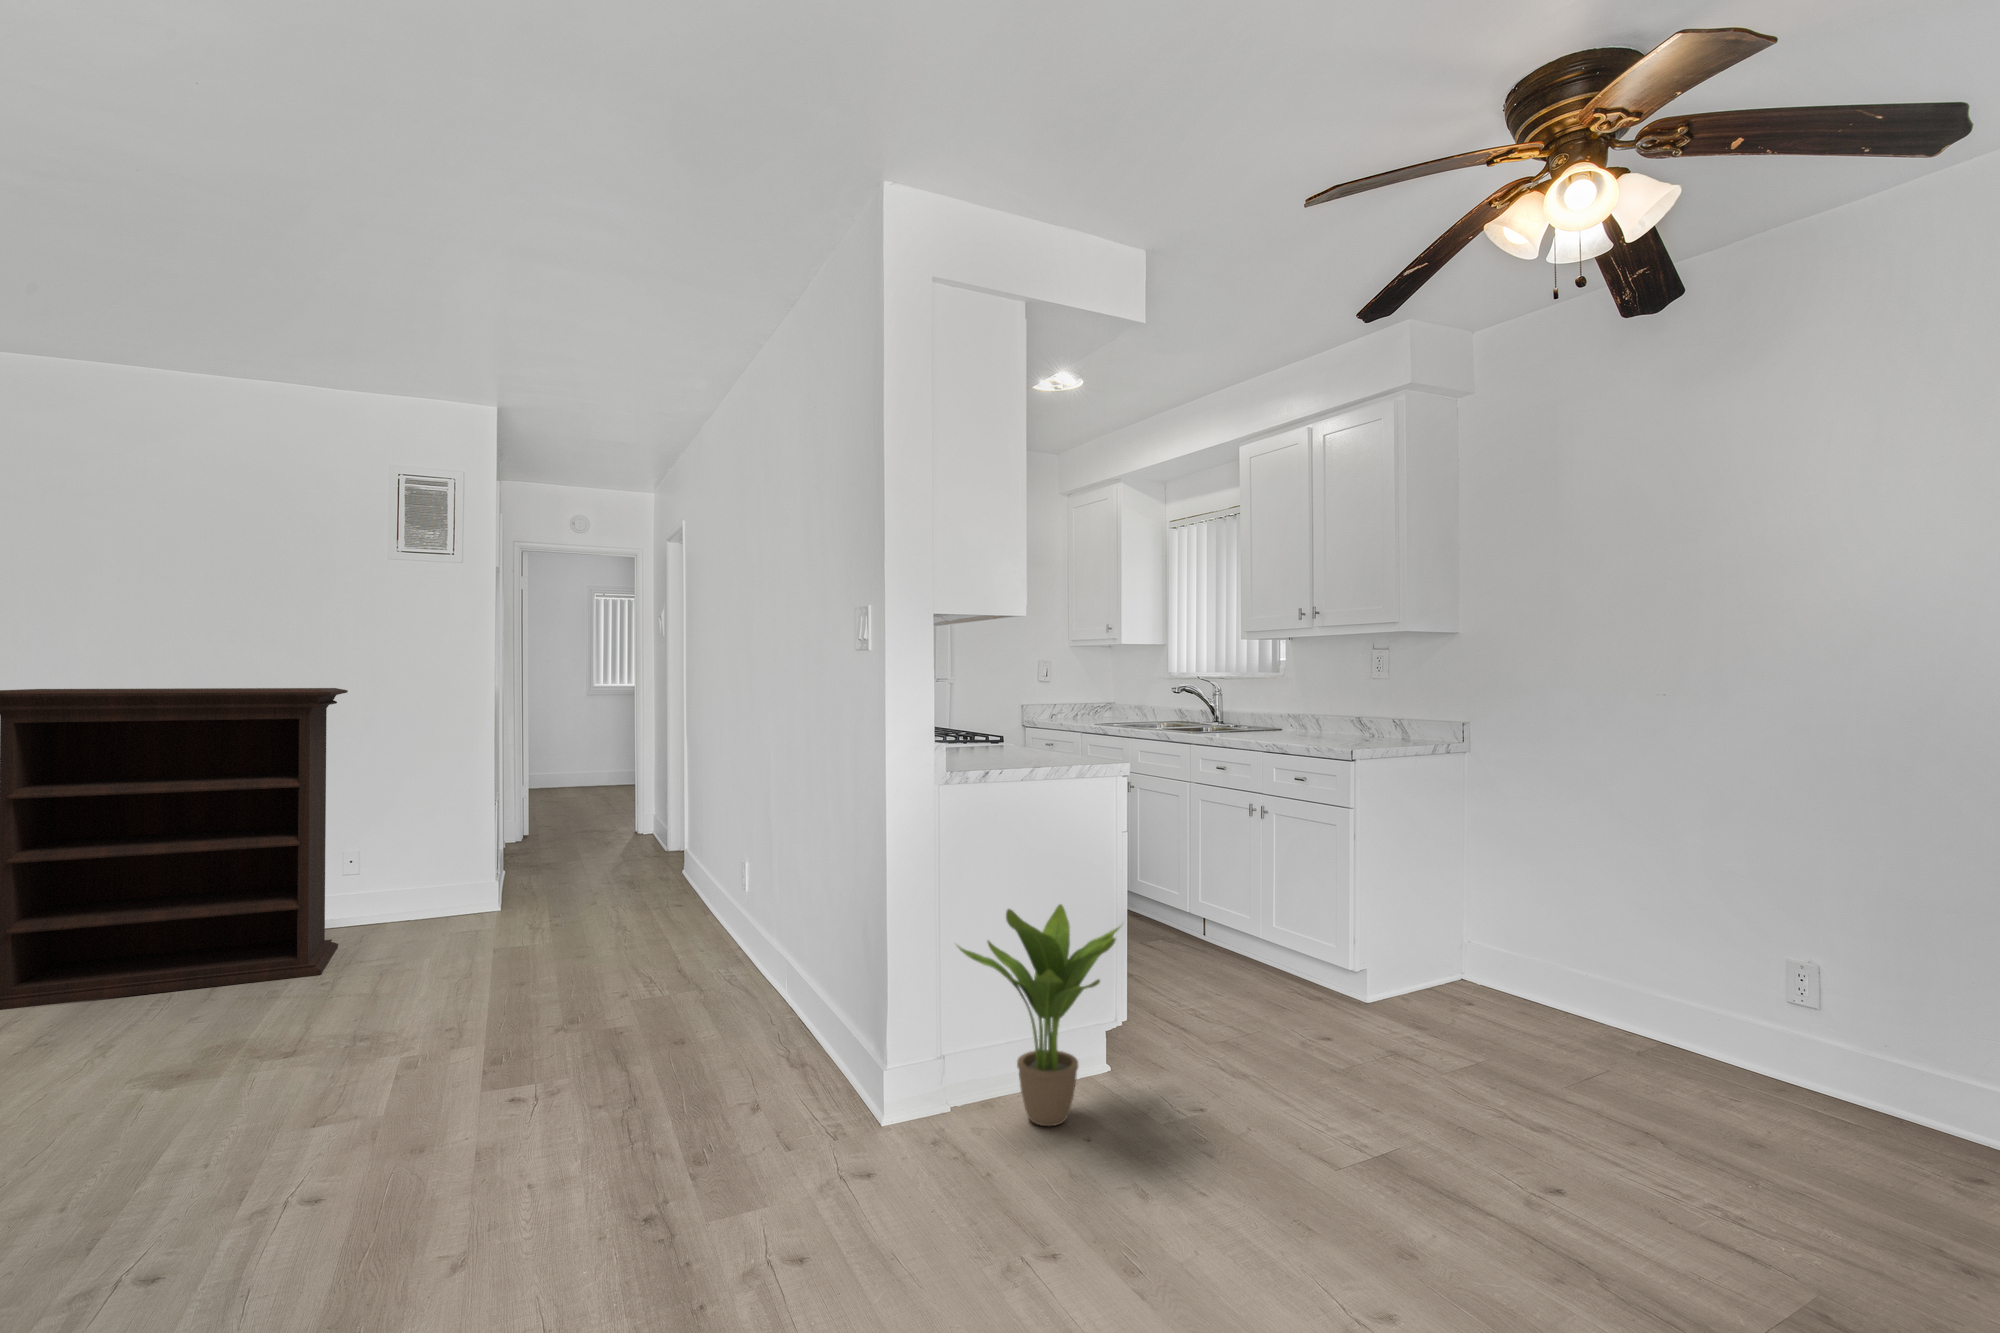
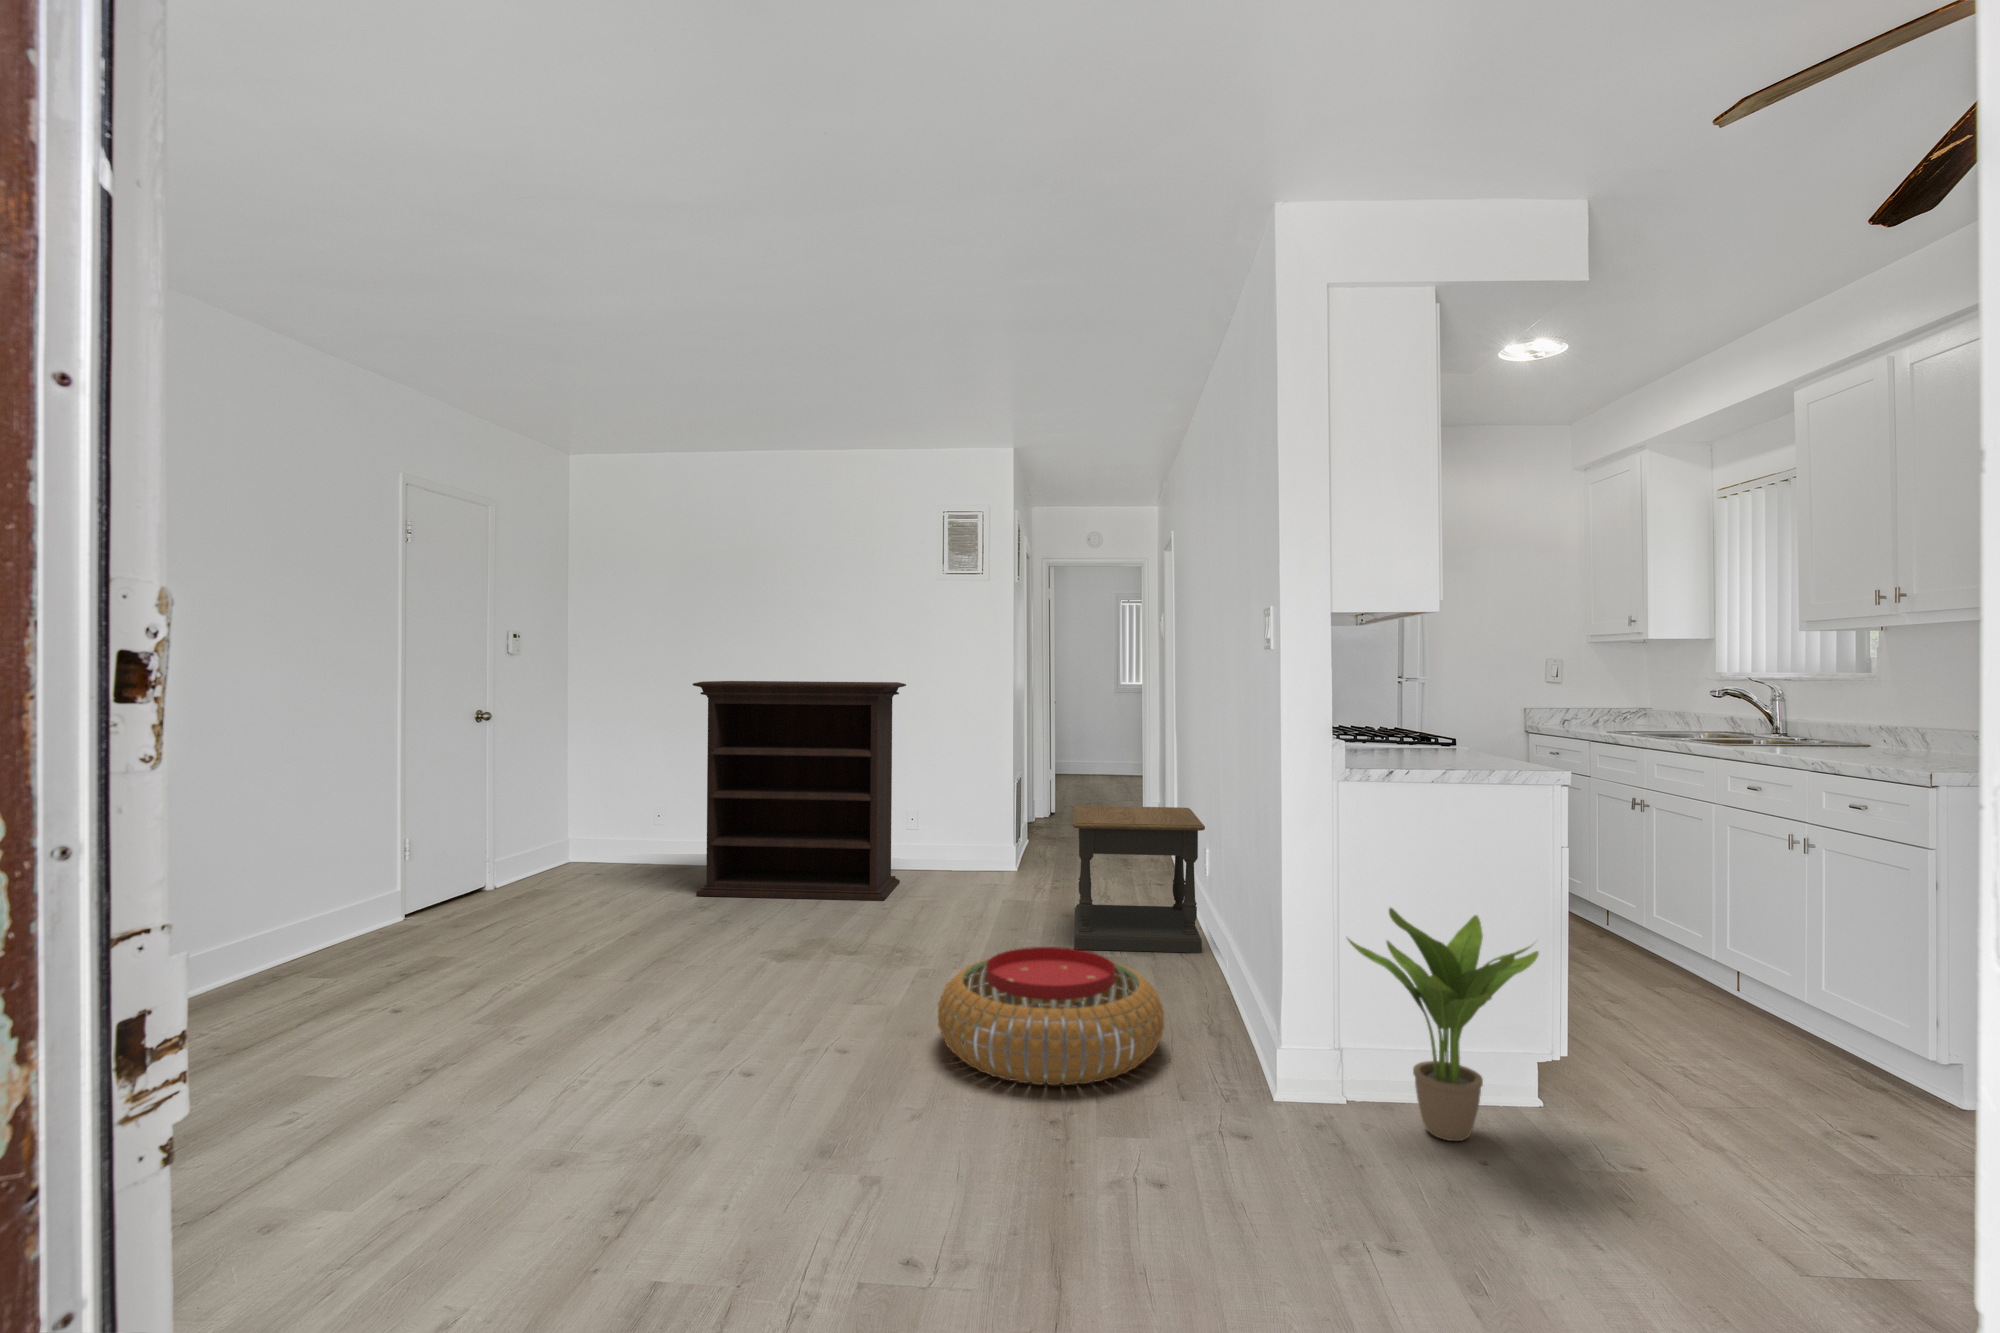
side table: none [593,821,757,997] -> present [1073,806,1205,953]
pouf: none [461,1001,753,1180] -> present [938,947,1164,1085]

